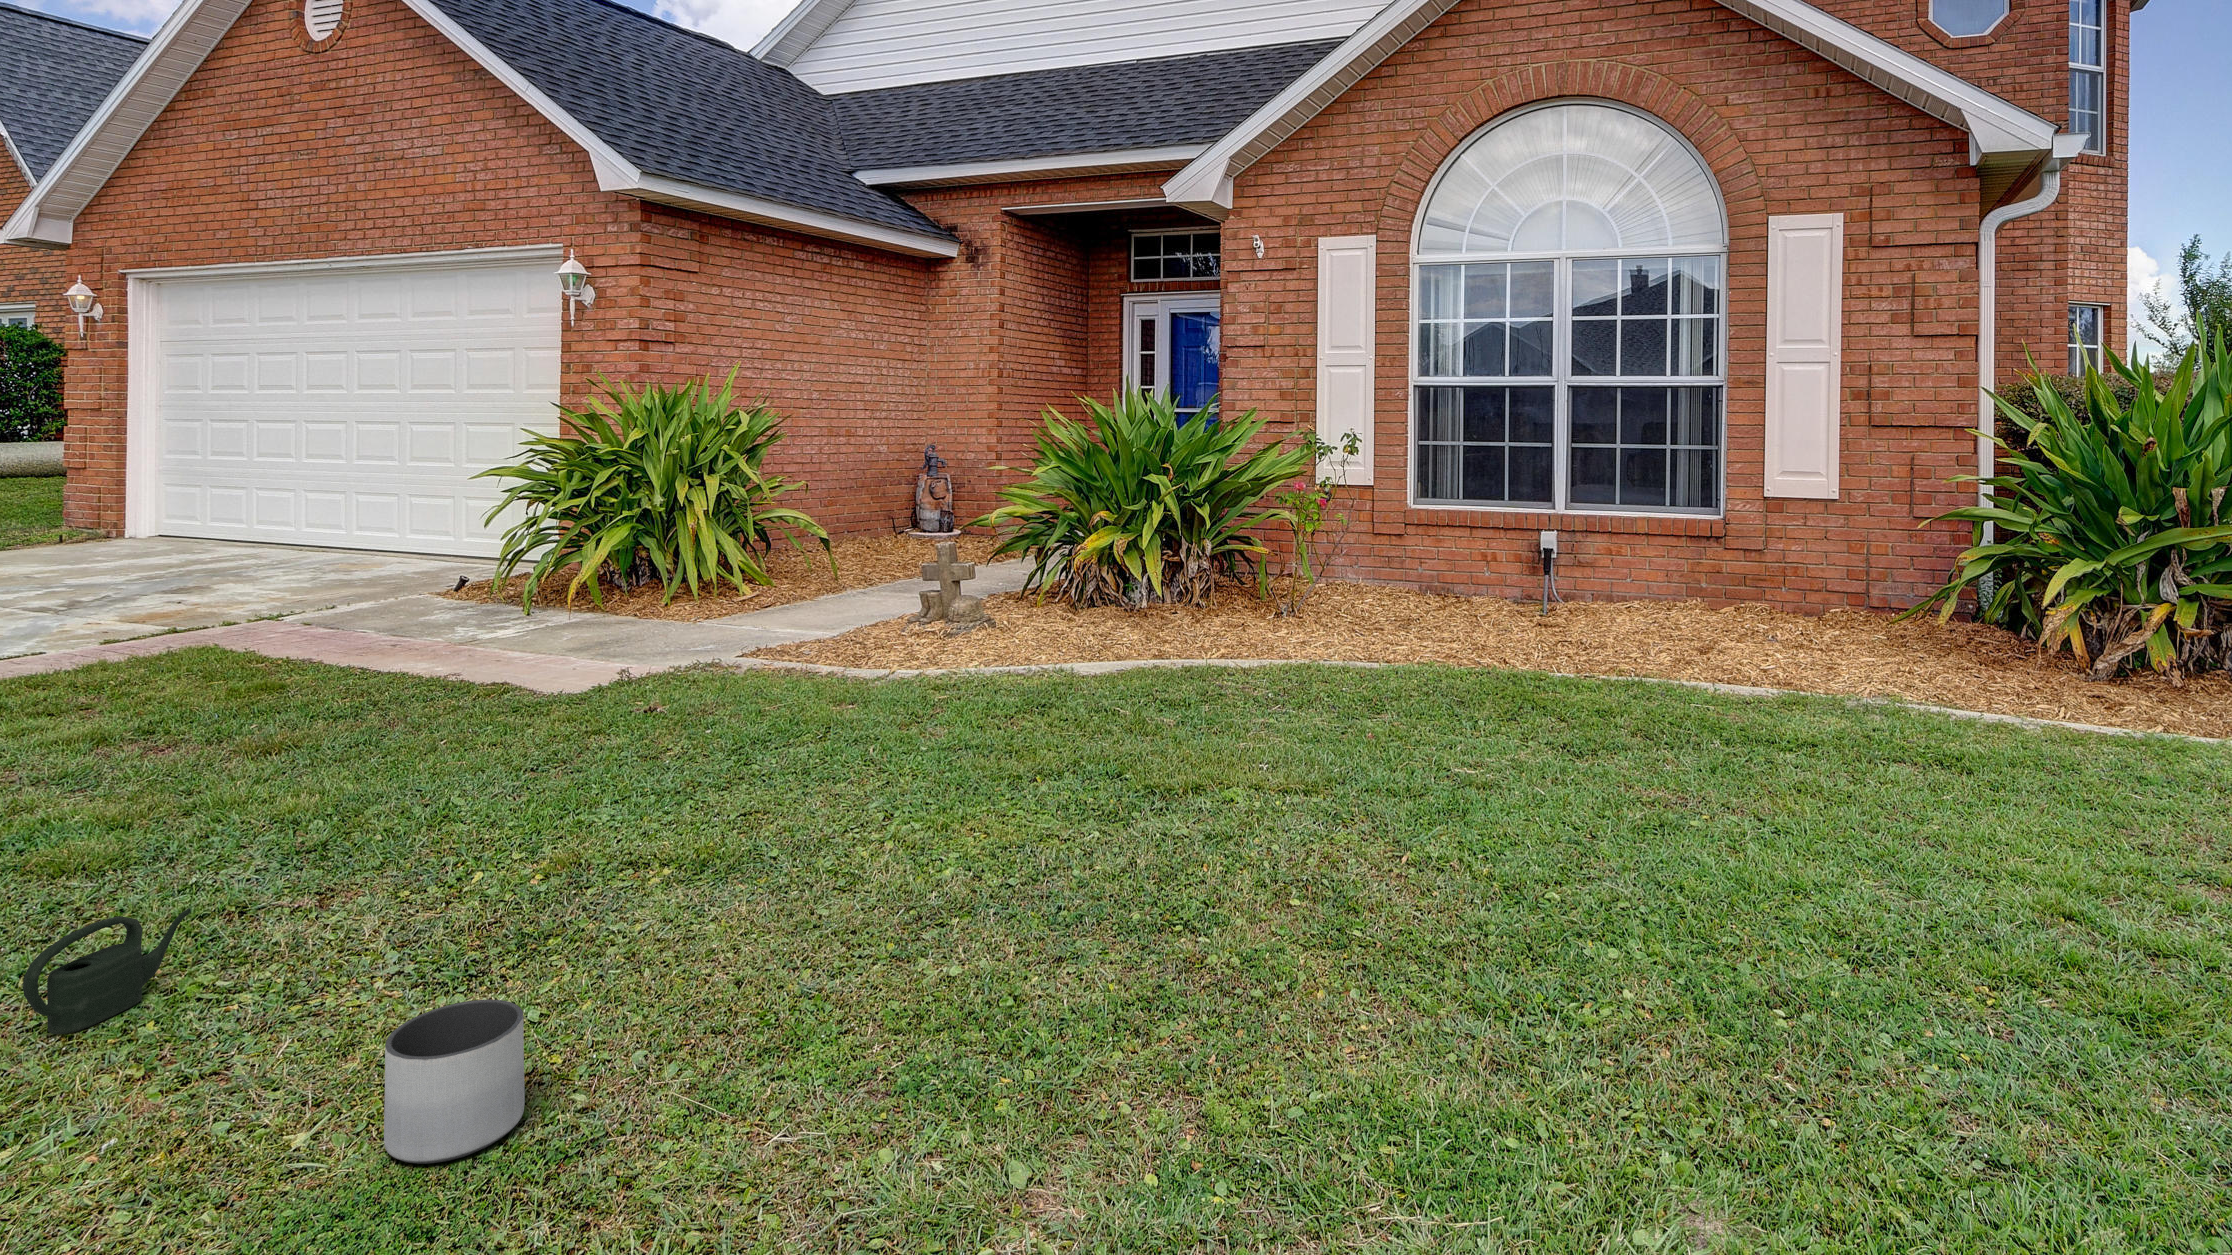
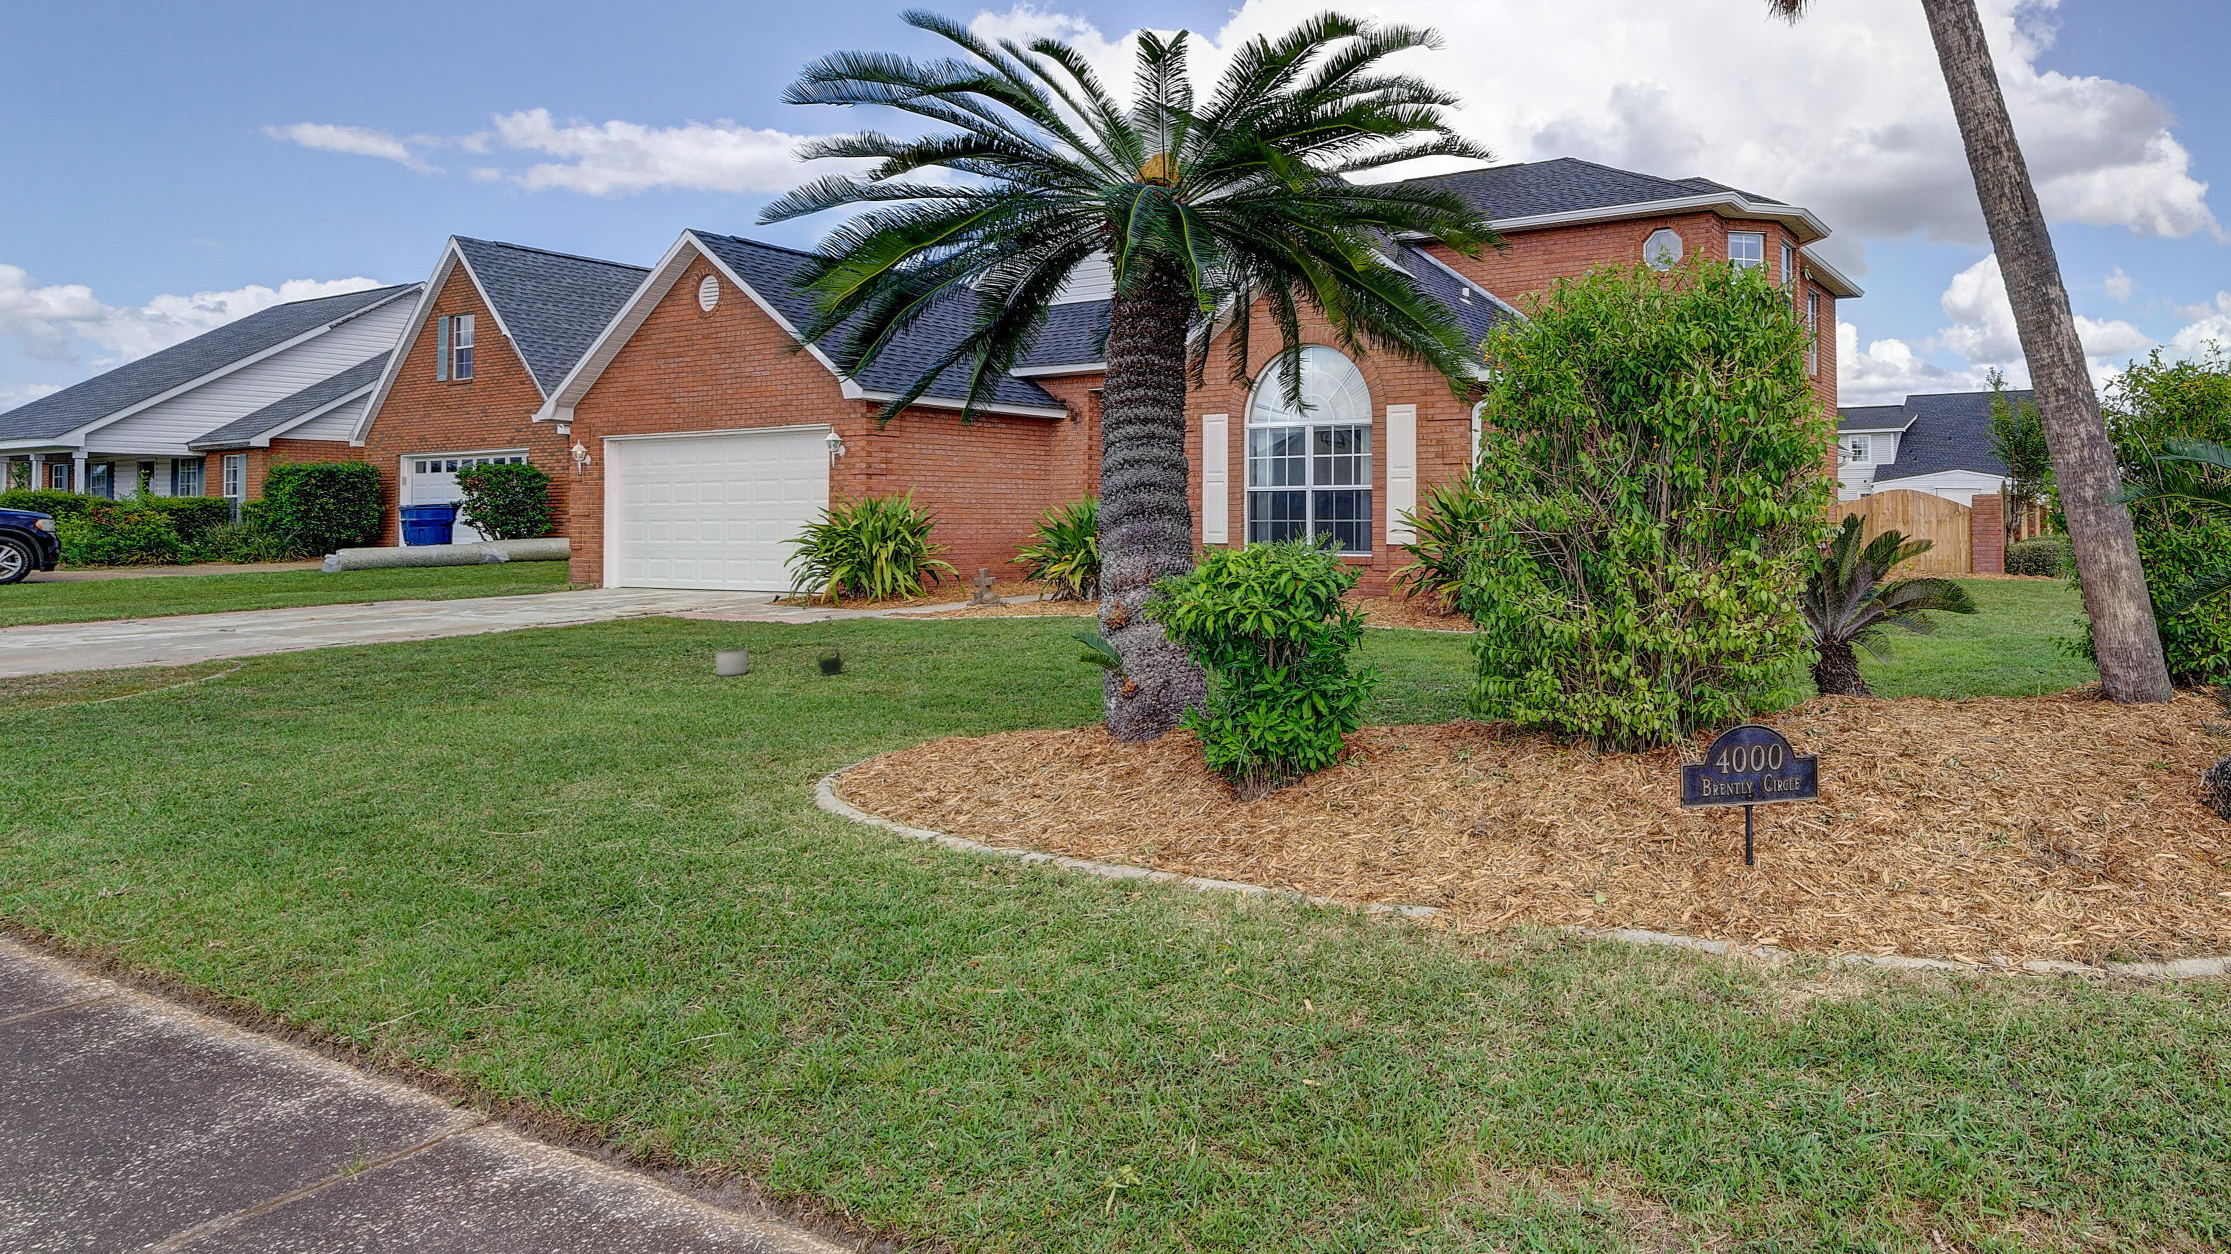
watering can: present [23,908,191,1034] -> present [817,650,847,675]

